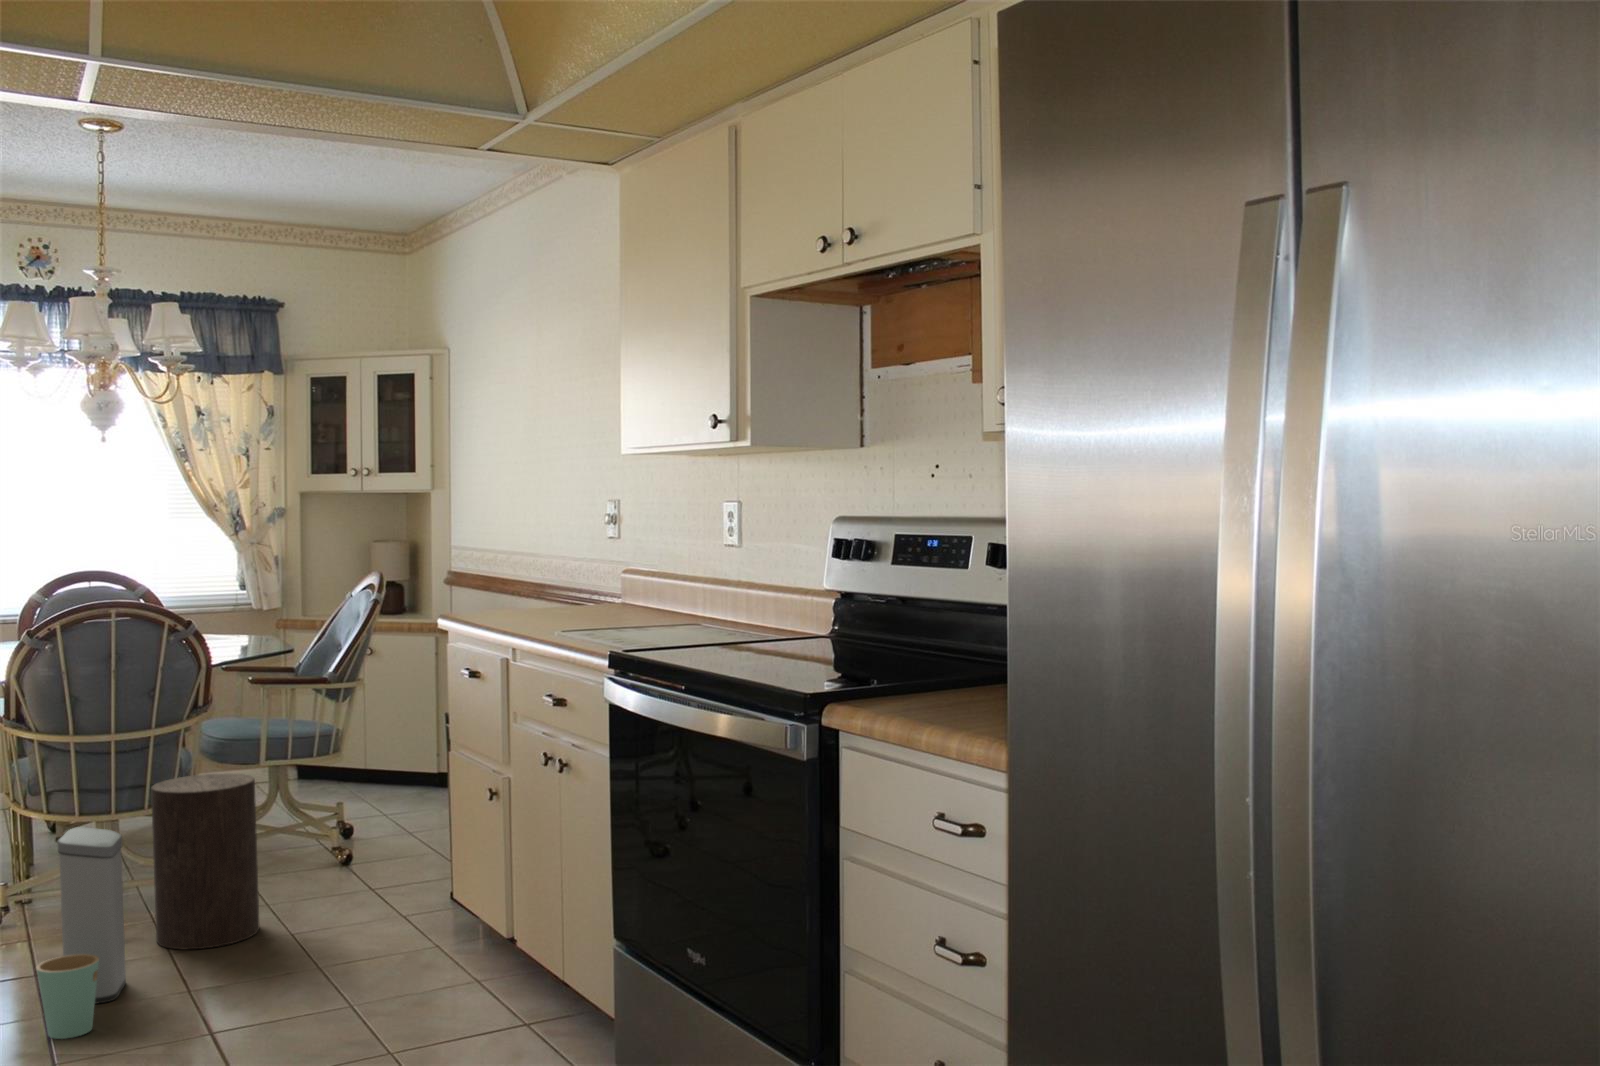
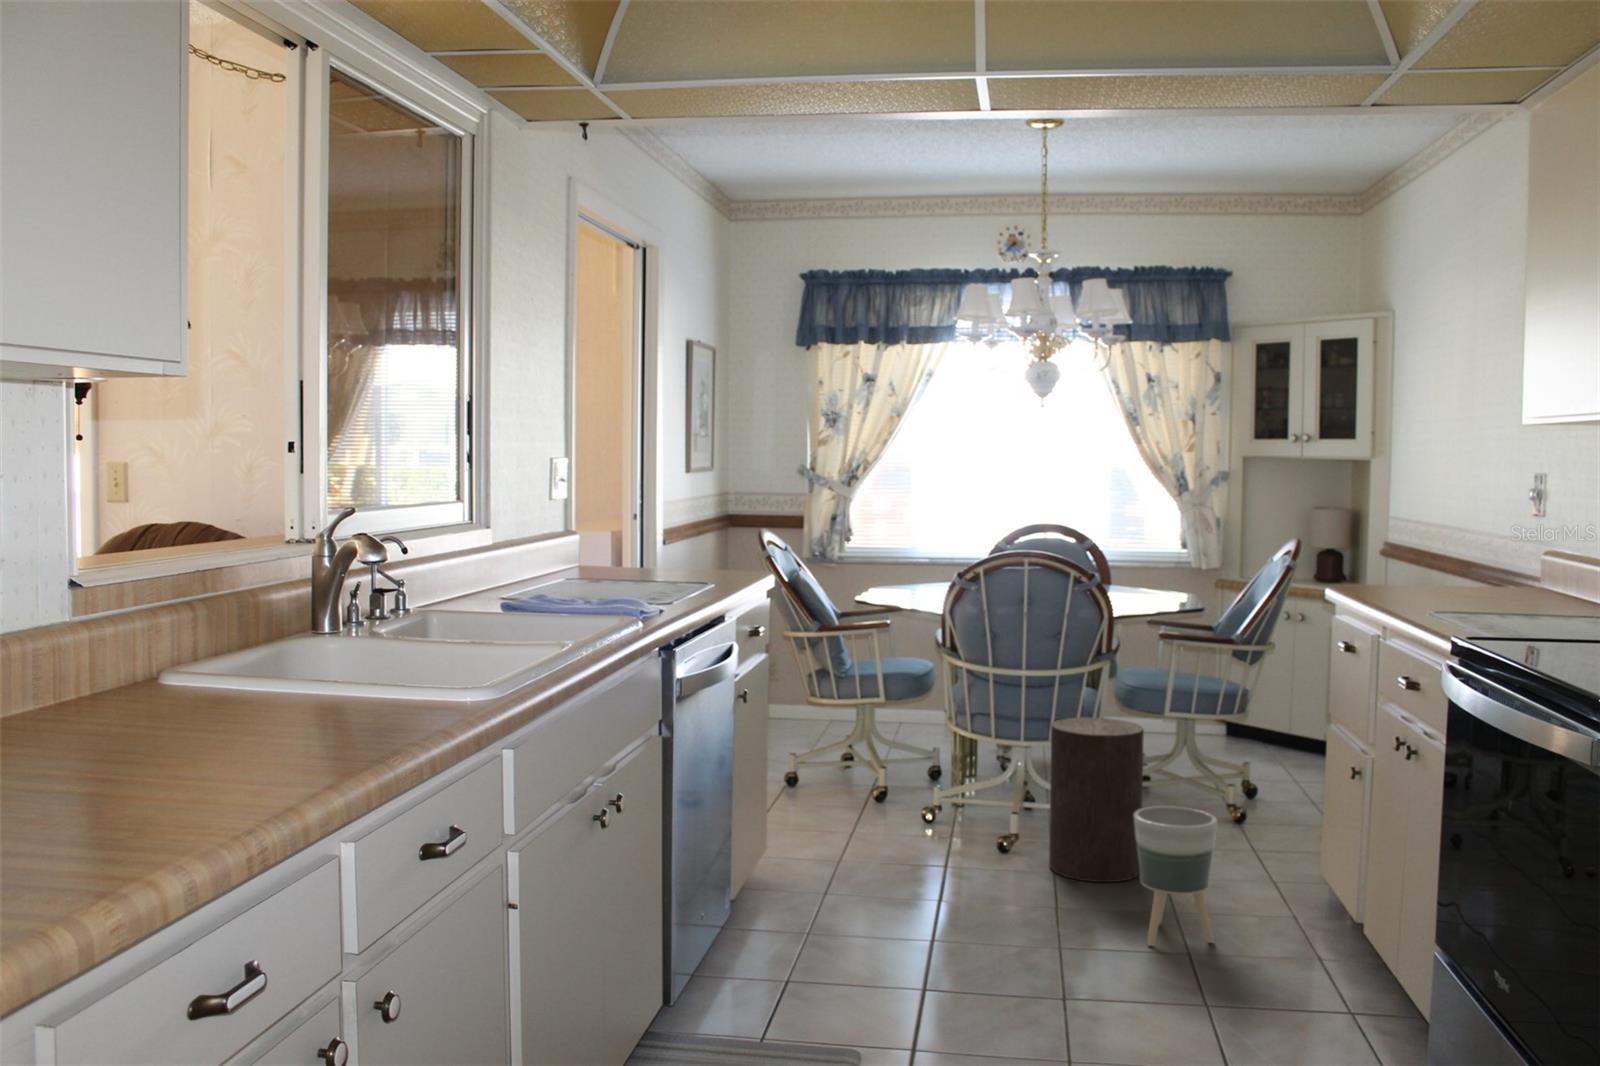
trash can: present [37,827,126,1039] -> none [926,751,1014,940]
planter: none [266,846,354,991] -> present [1134,806,1217,946]

